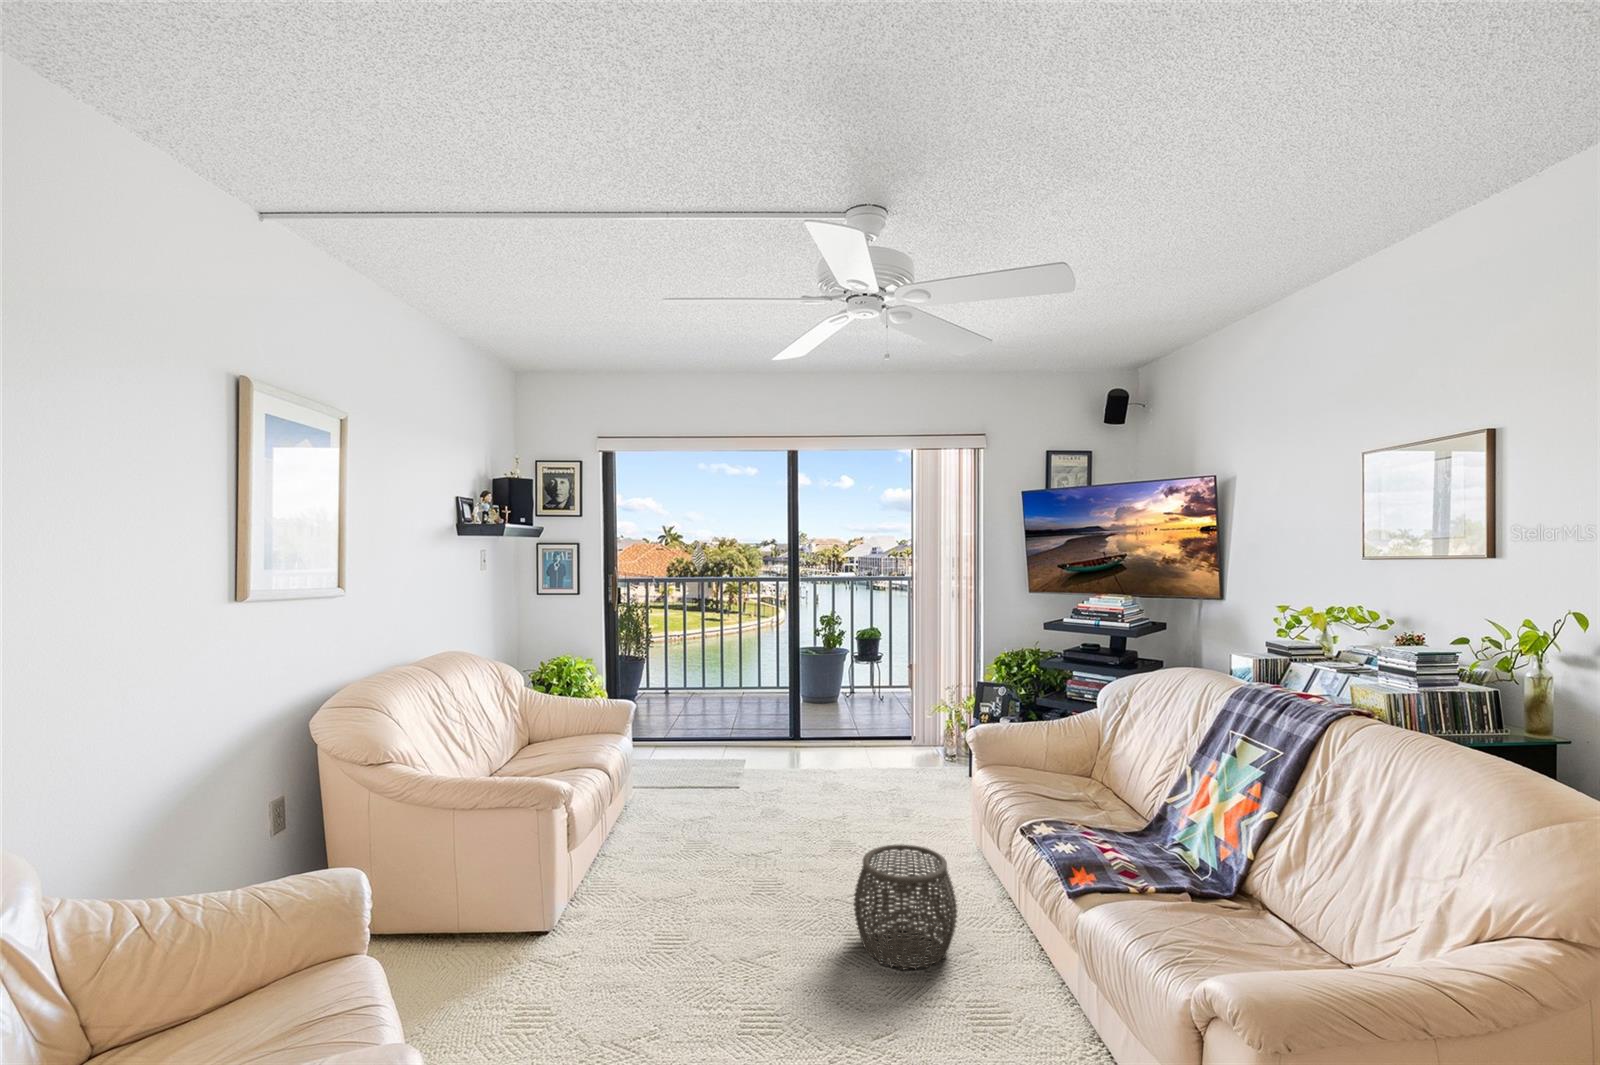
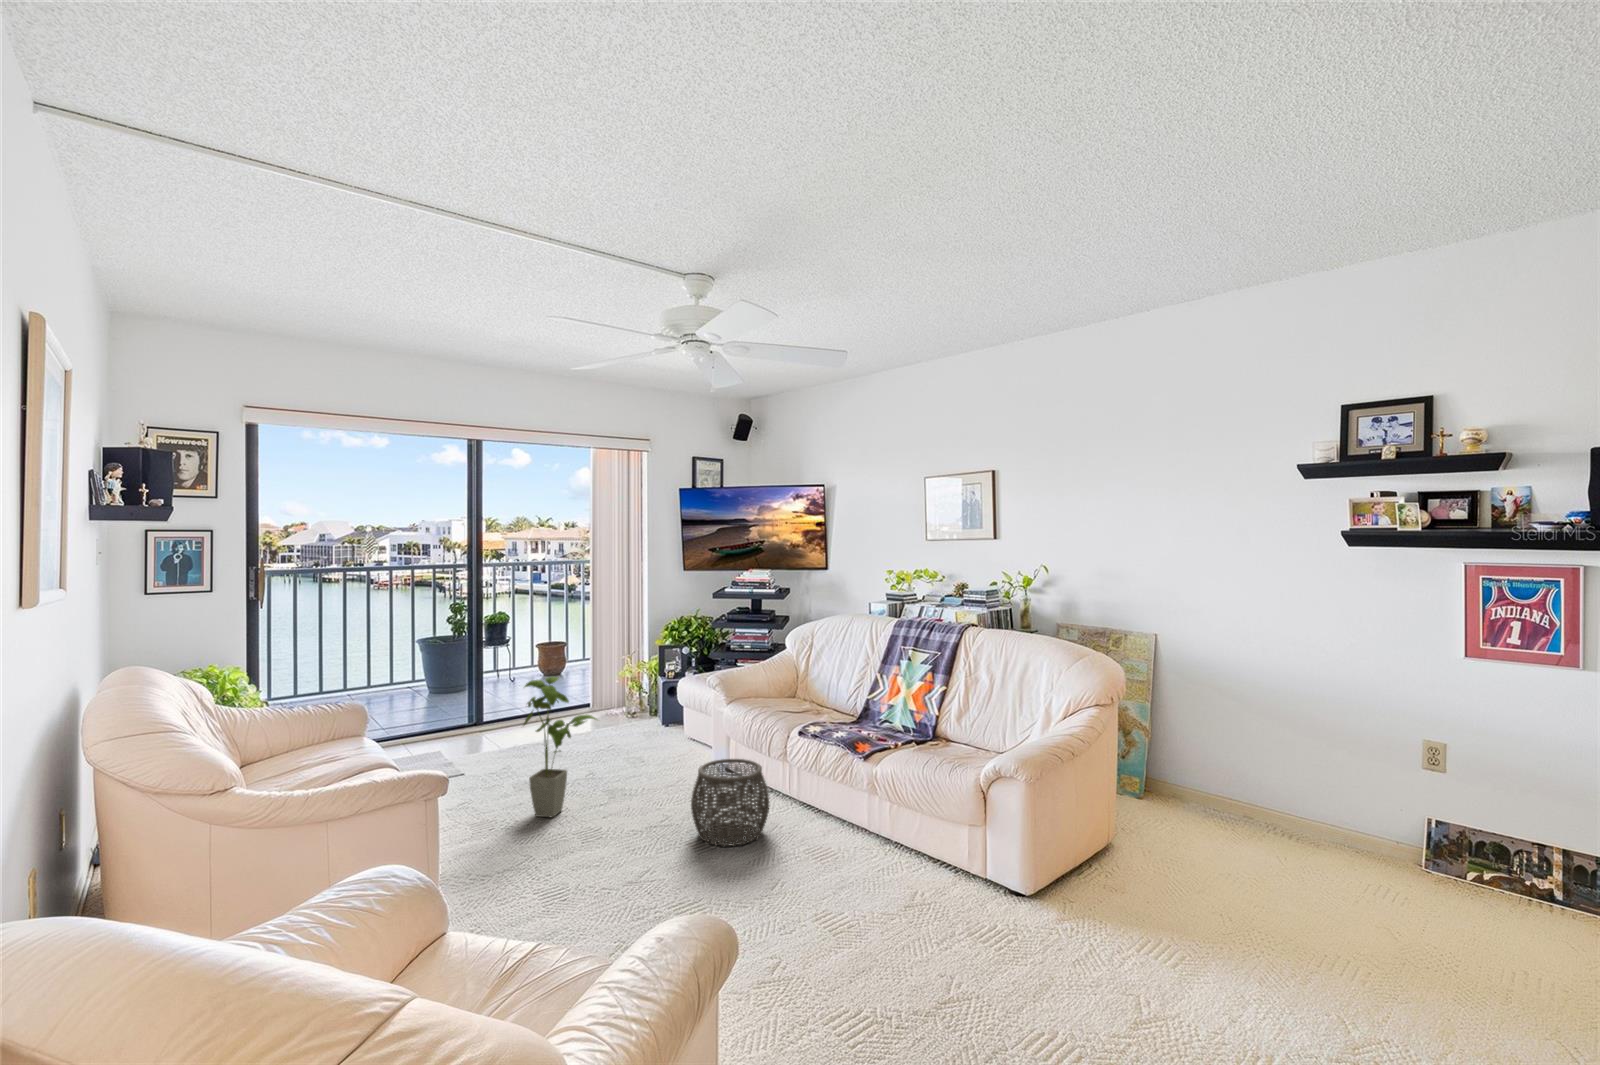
house plant: none [726,706,807,862] -> present [524,676,597,817]

